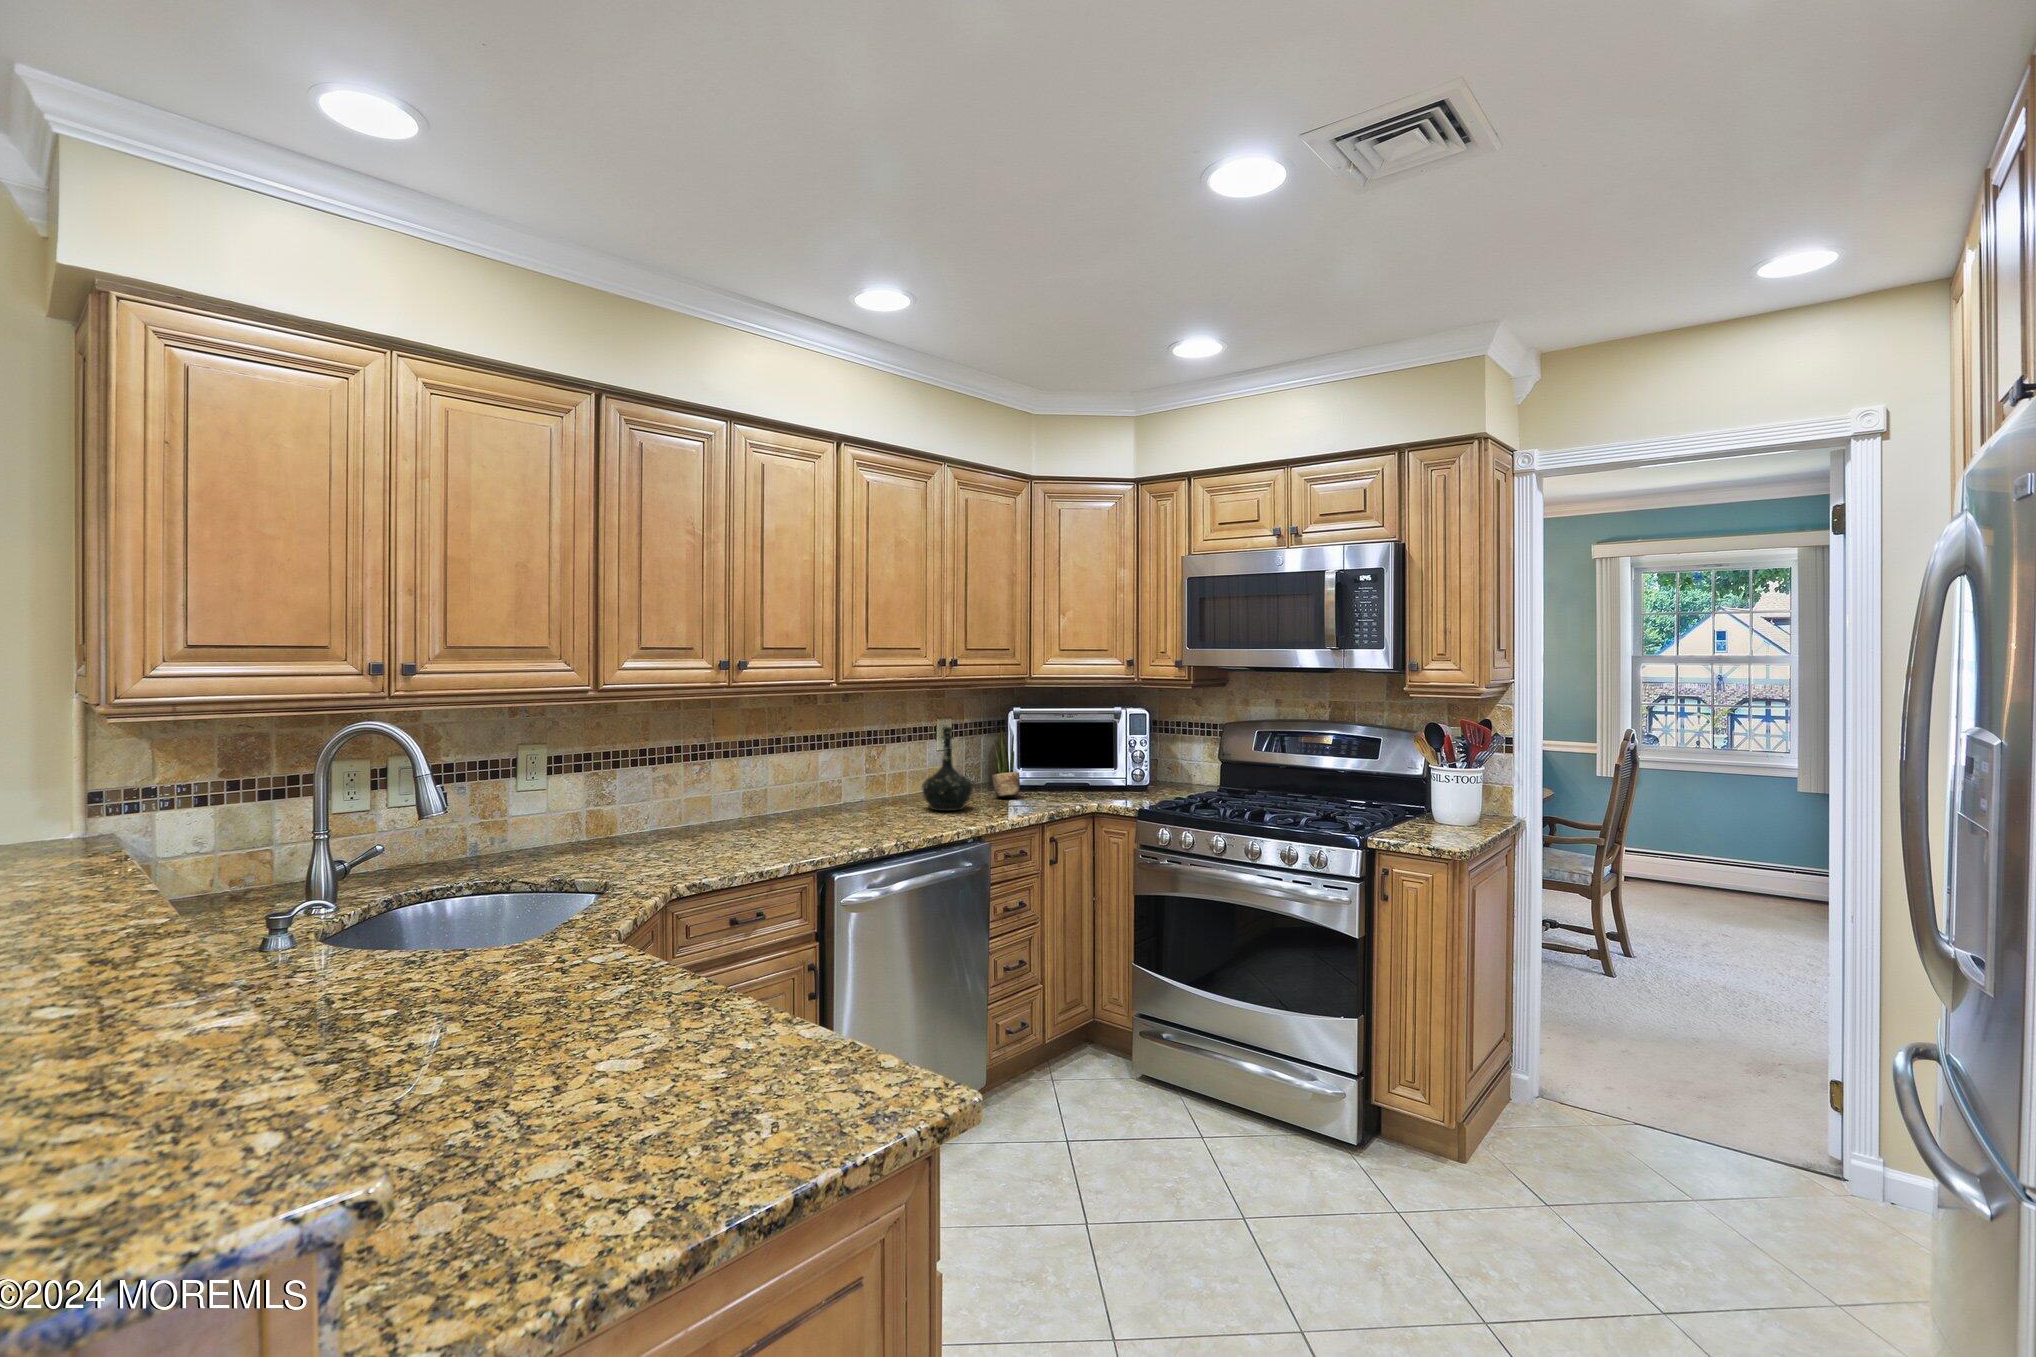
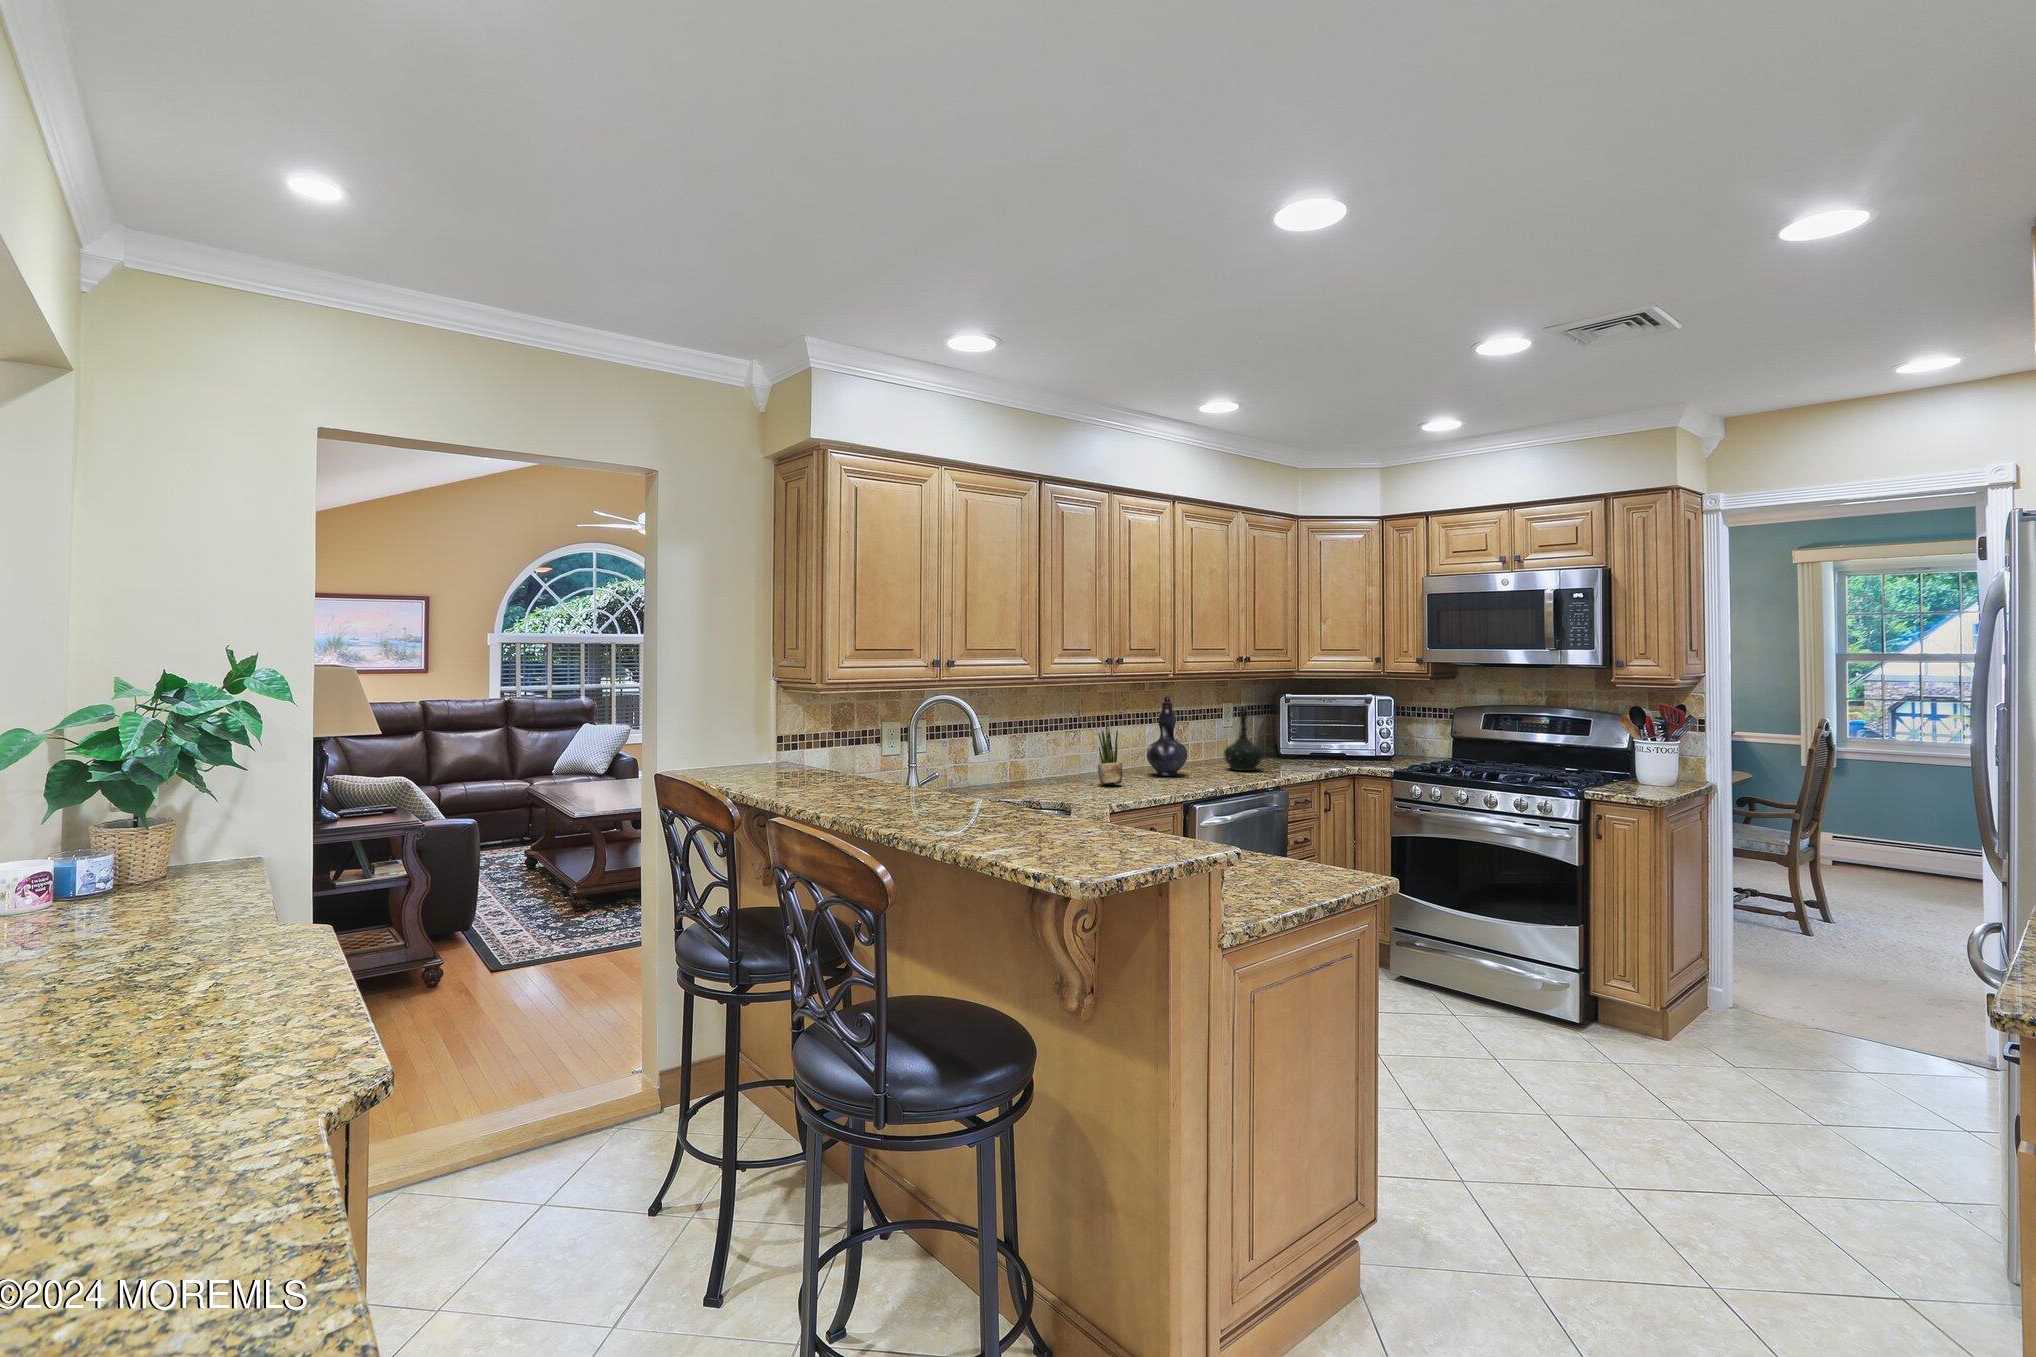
decorative vase: none [808,711,863,823] -> present [1147,696,1187,776]
potted plant: present [992,730,1020,797] -> present [1098,725,1122,784]

